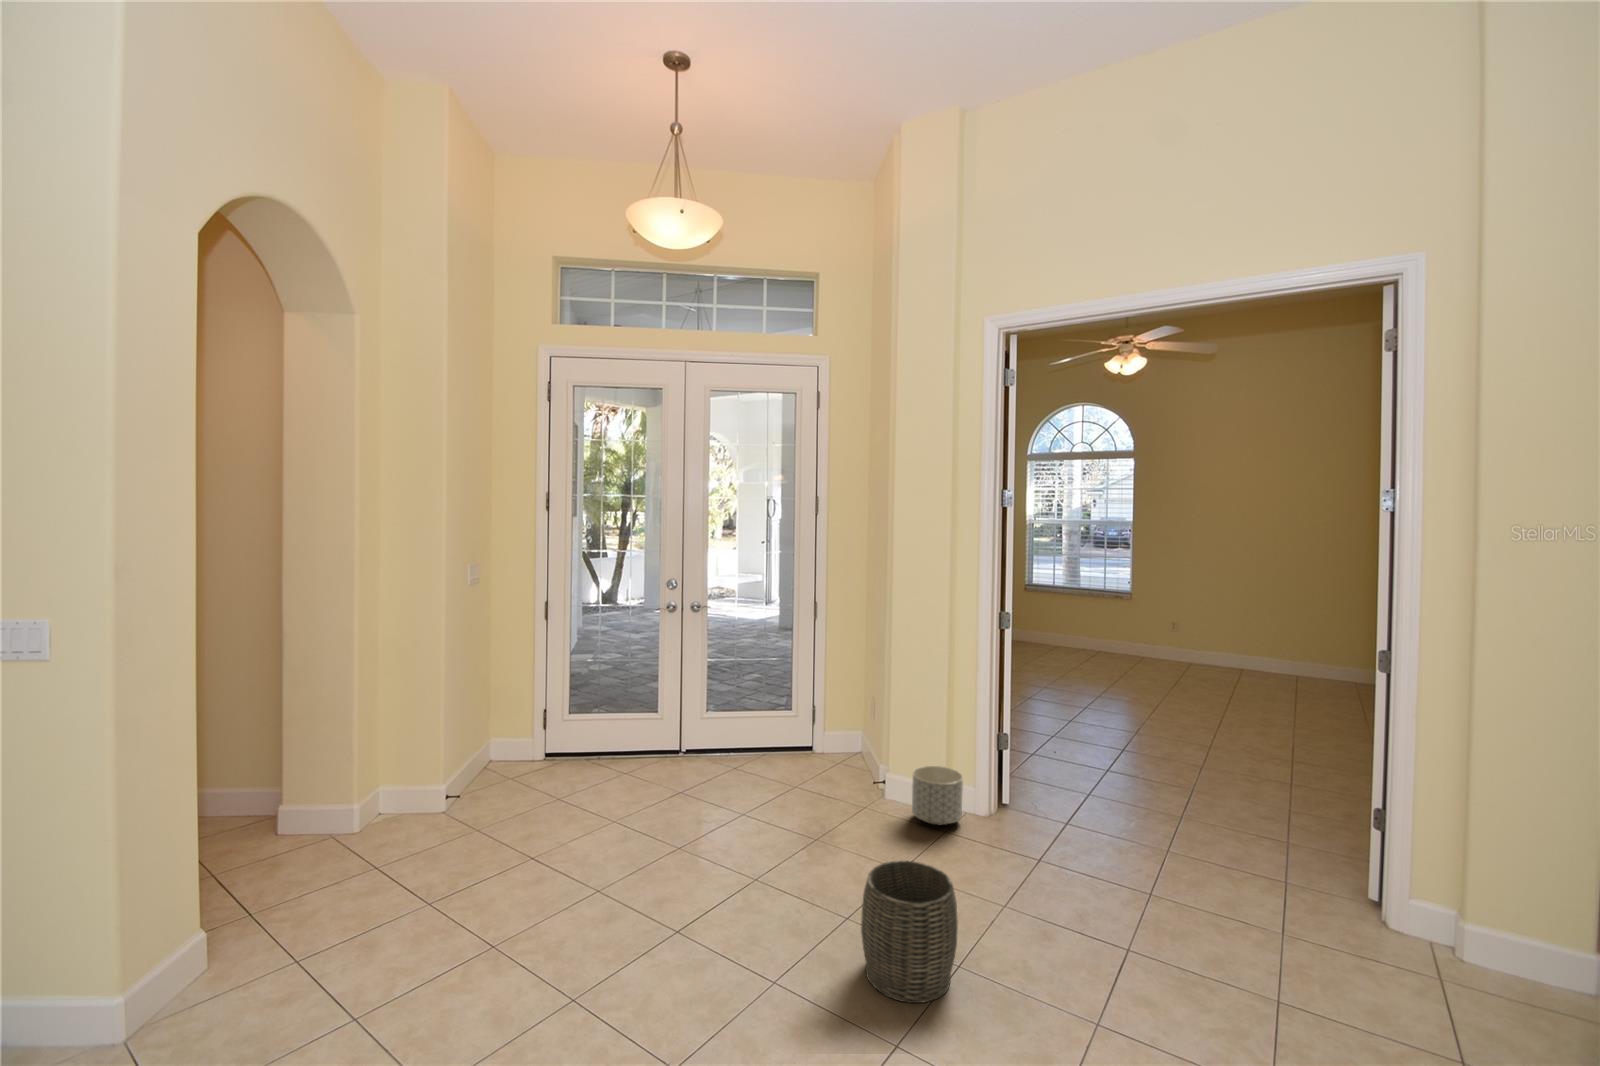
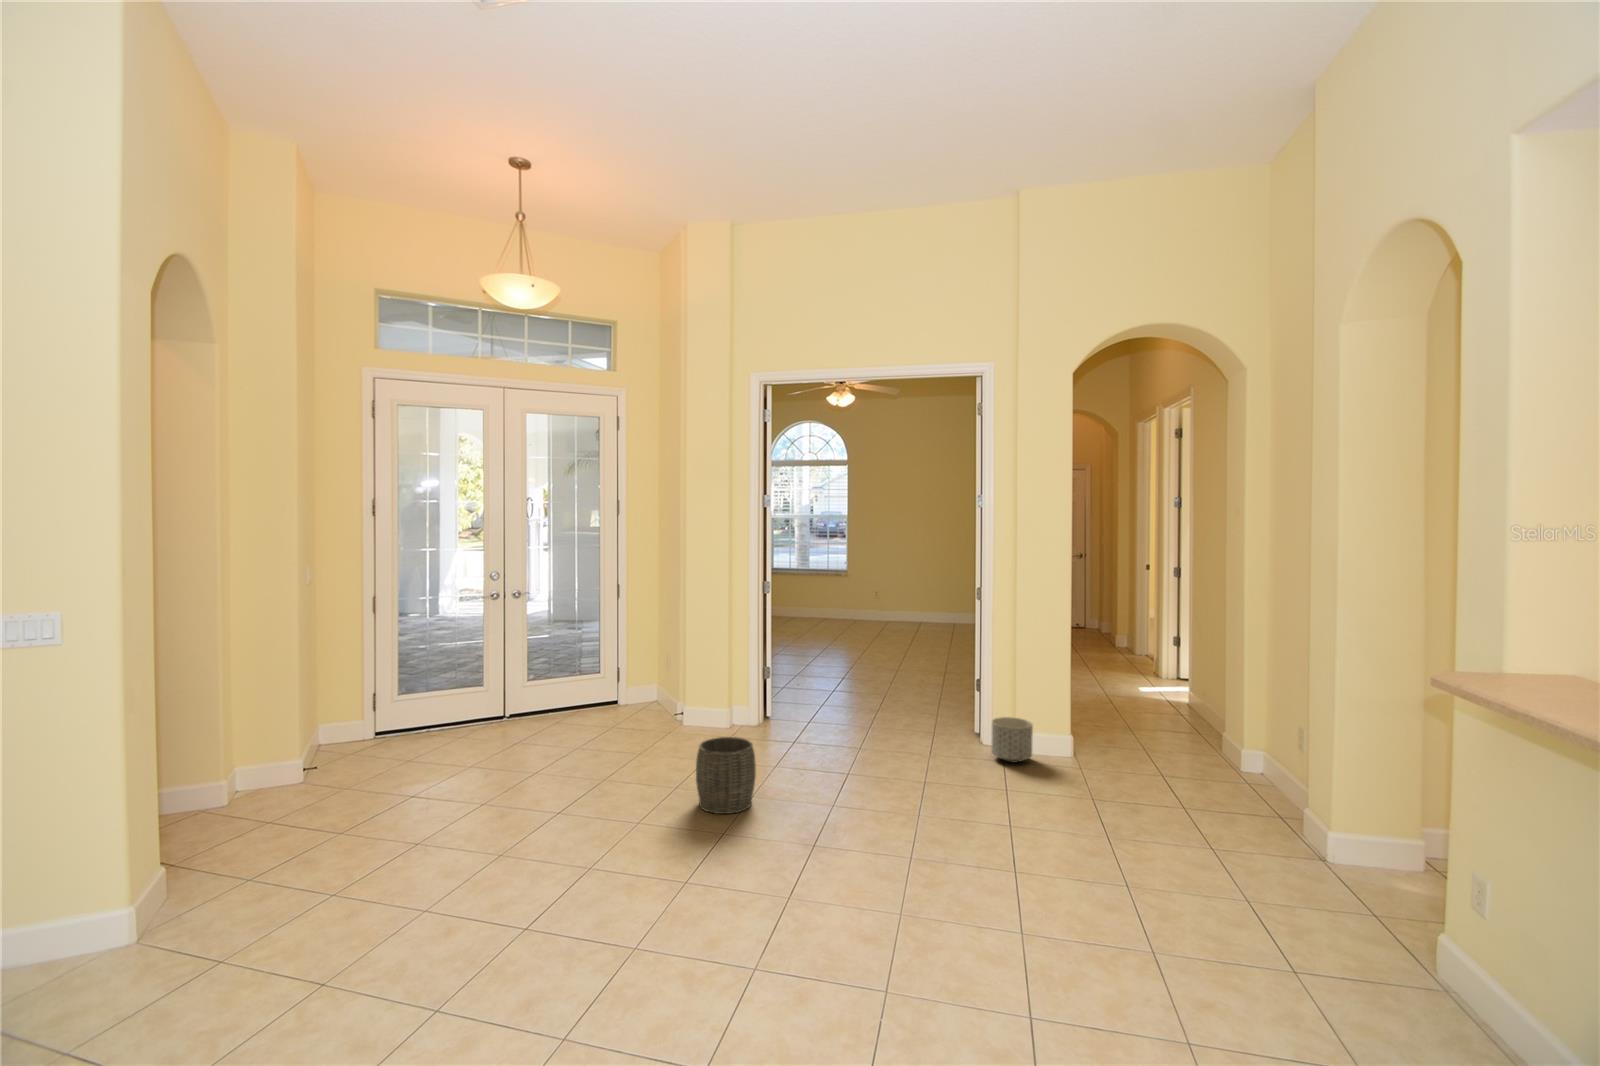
planter: present [912,766,963,826] -> present [991,717,1033,763]

